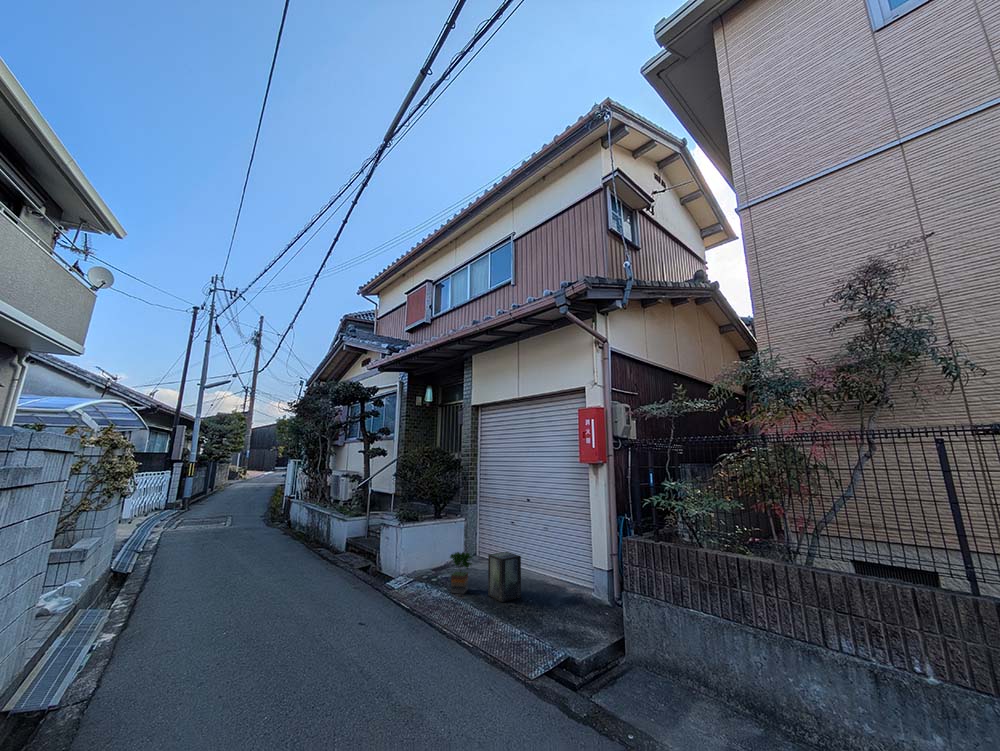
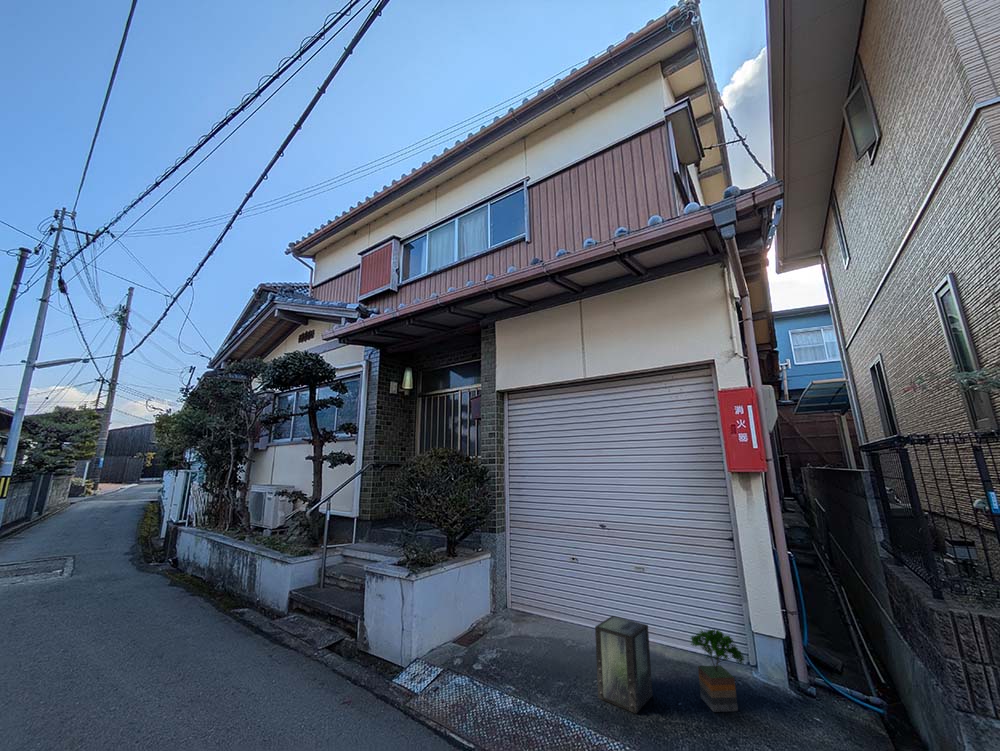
potted tree: present [450,552,472,594] -> present [691,630,744,712]

